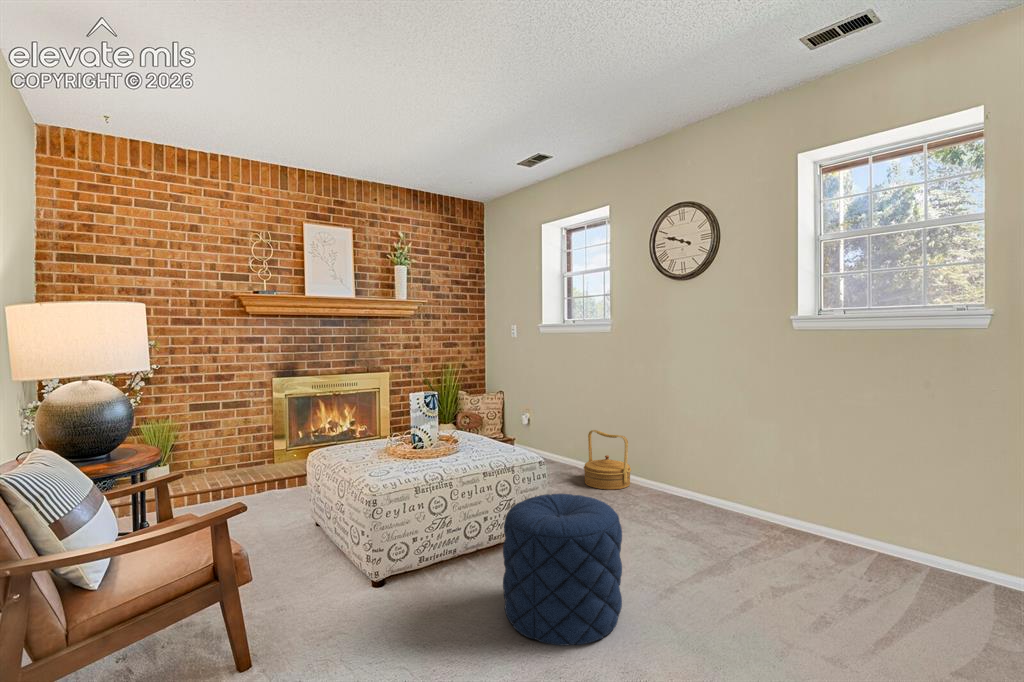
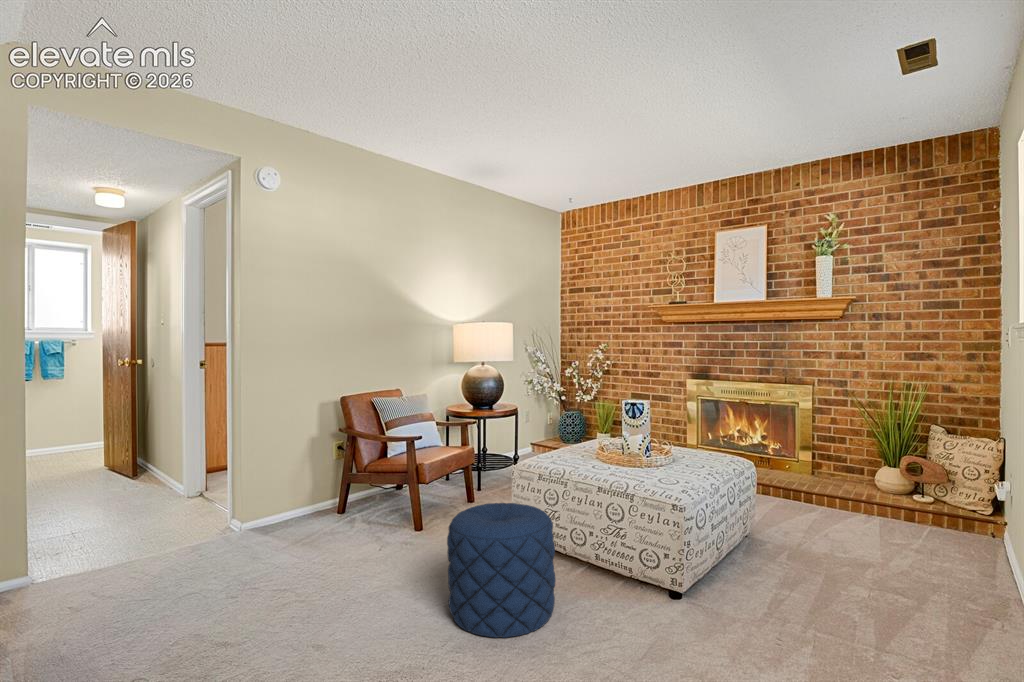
woven basket: present [584,430,631,490] -> none [887,518,993,638]

